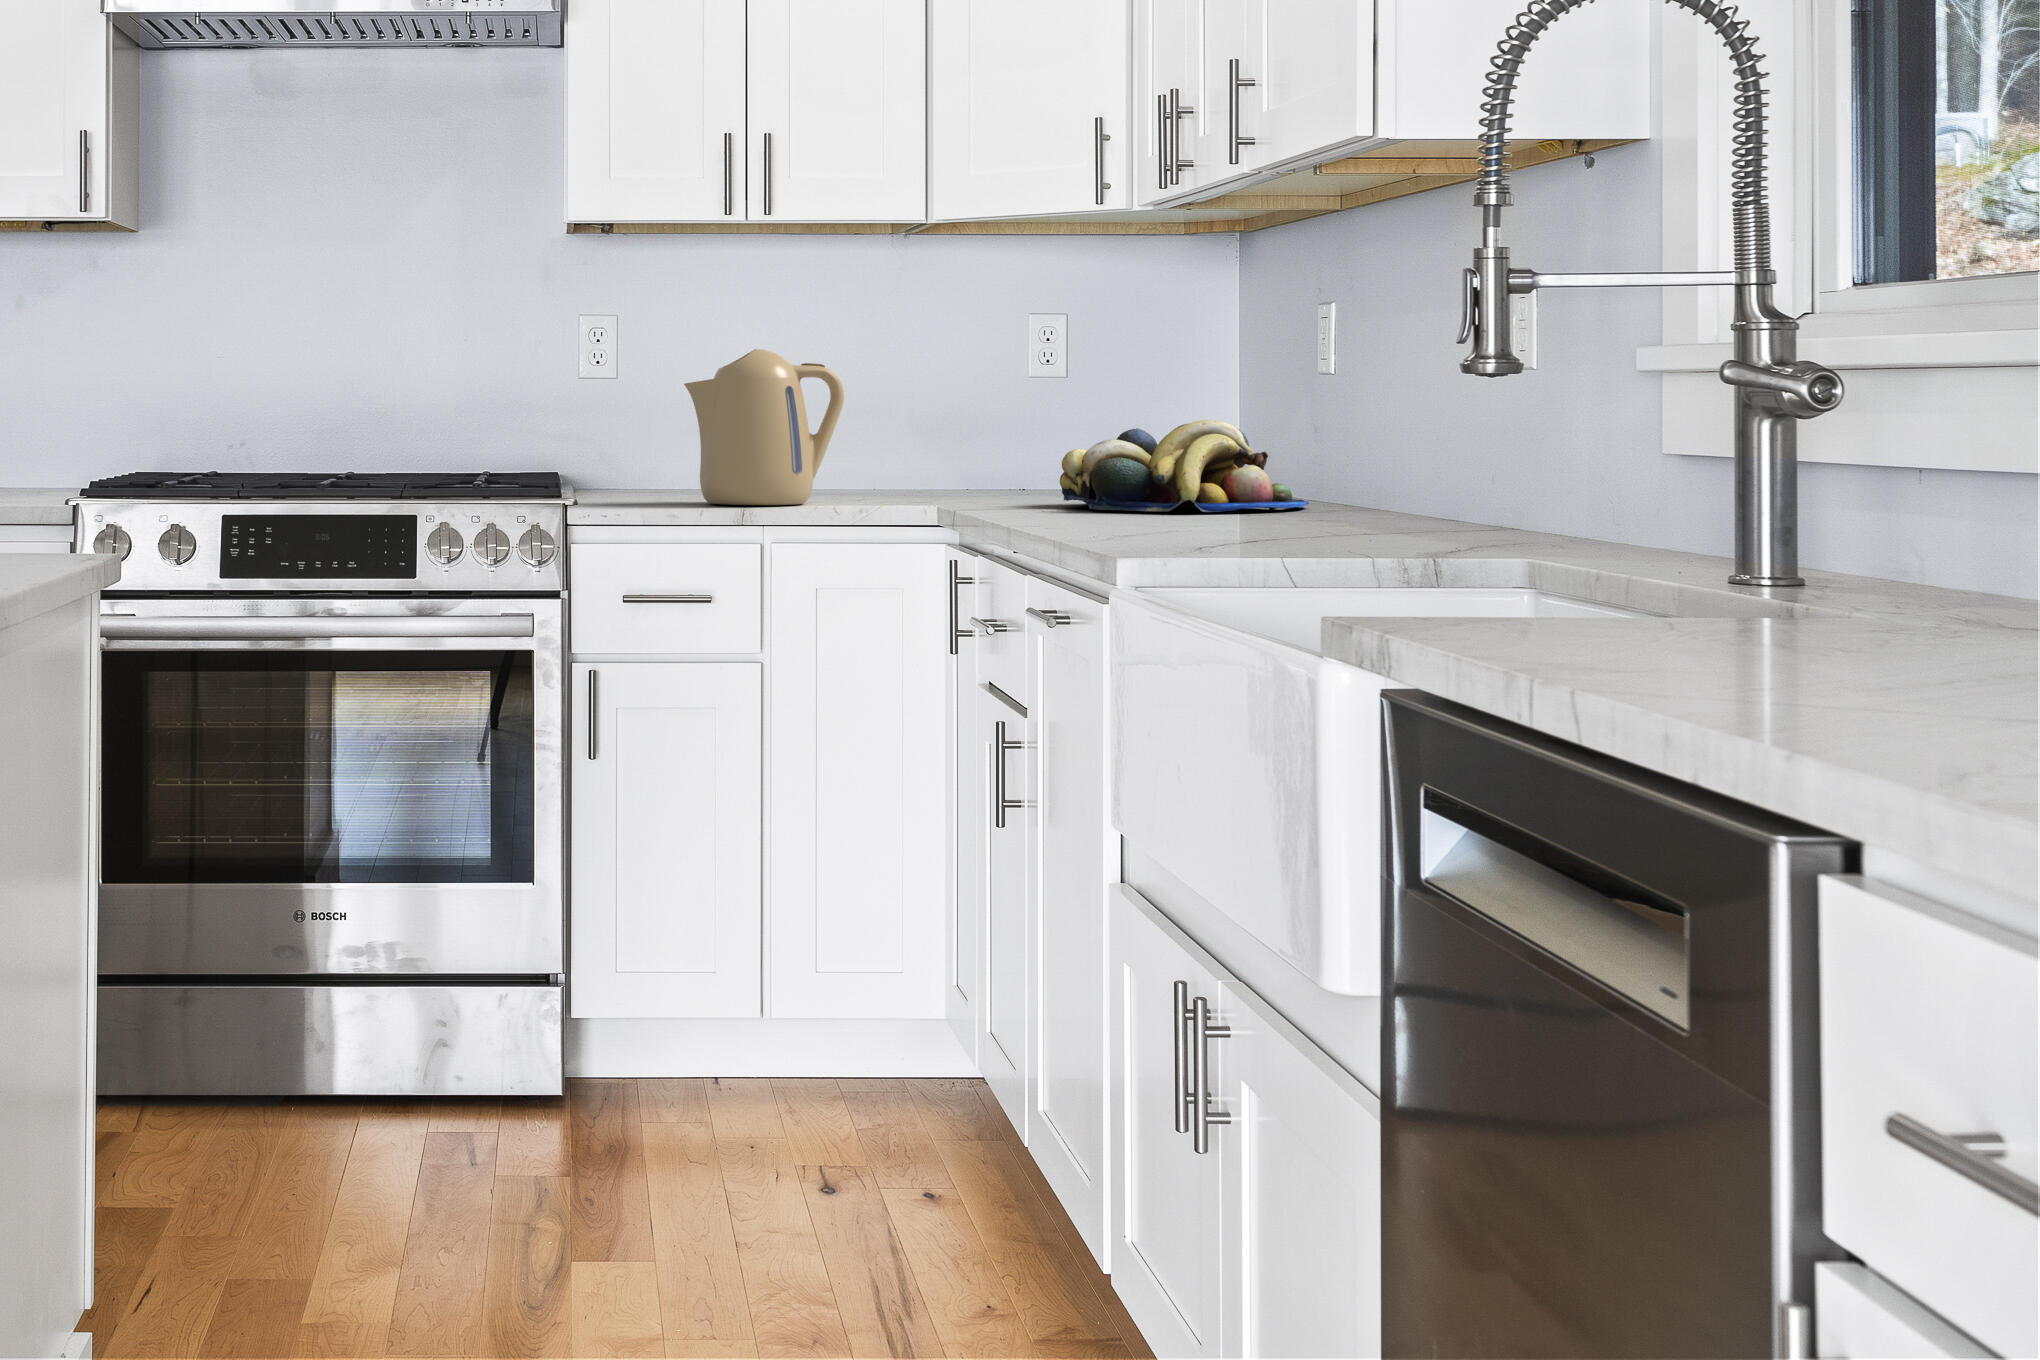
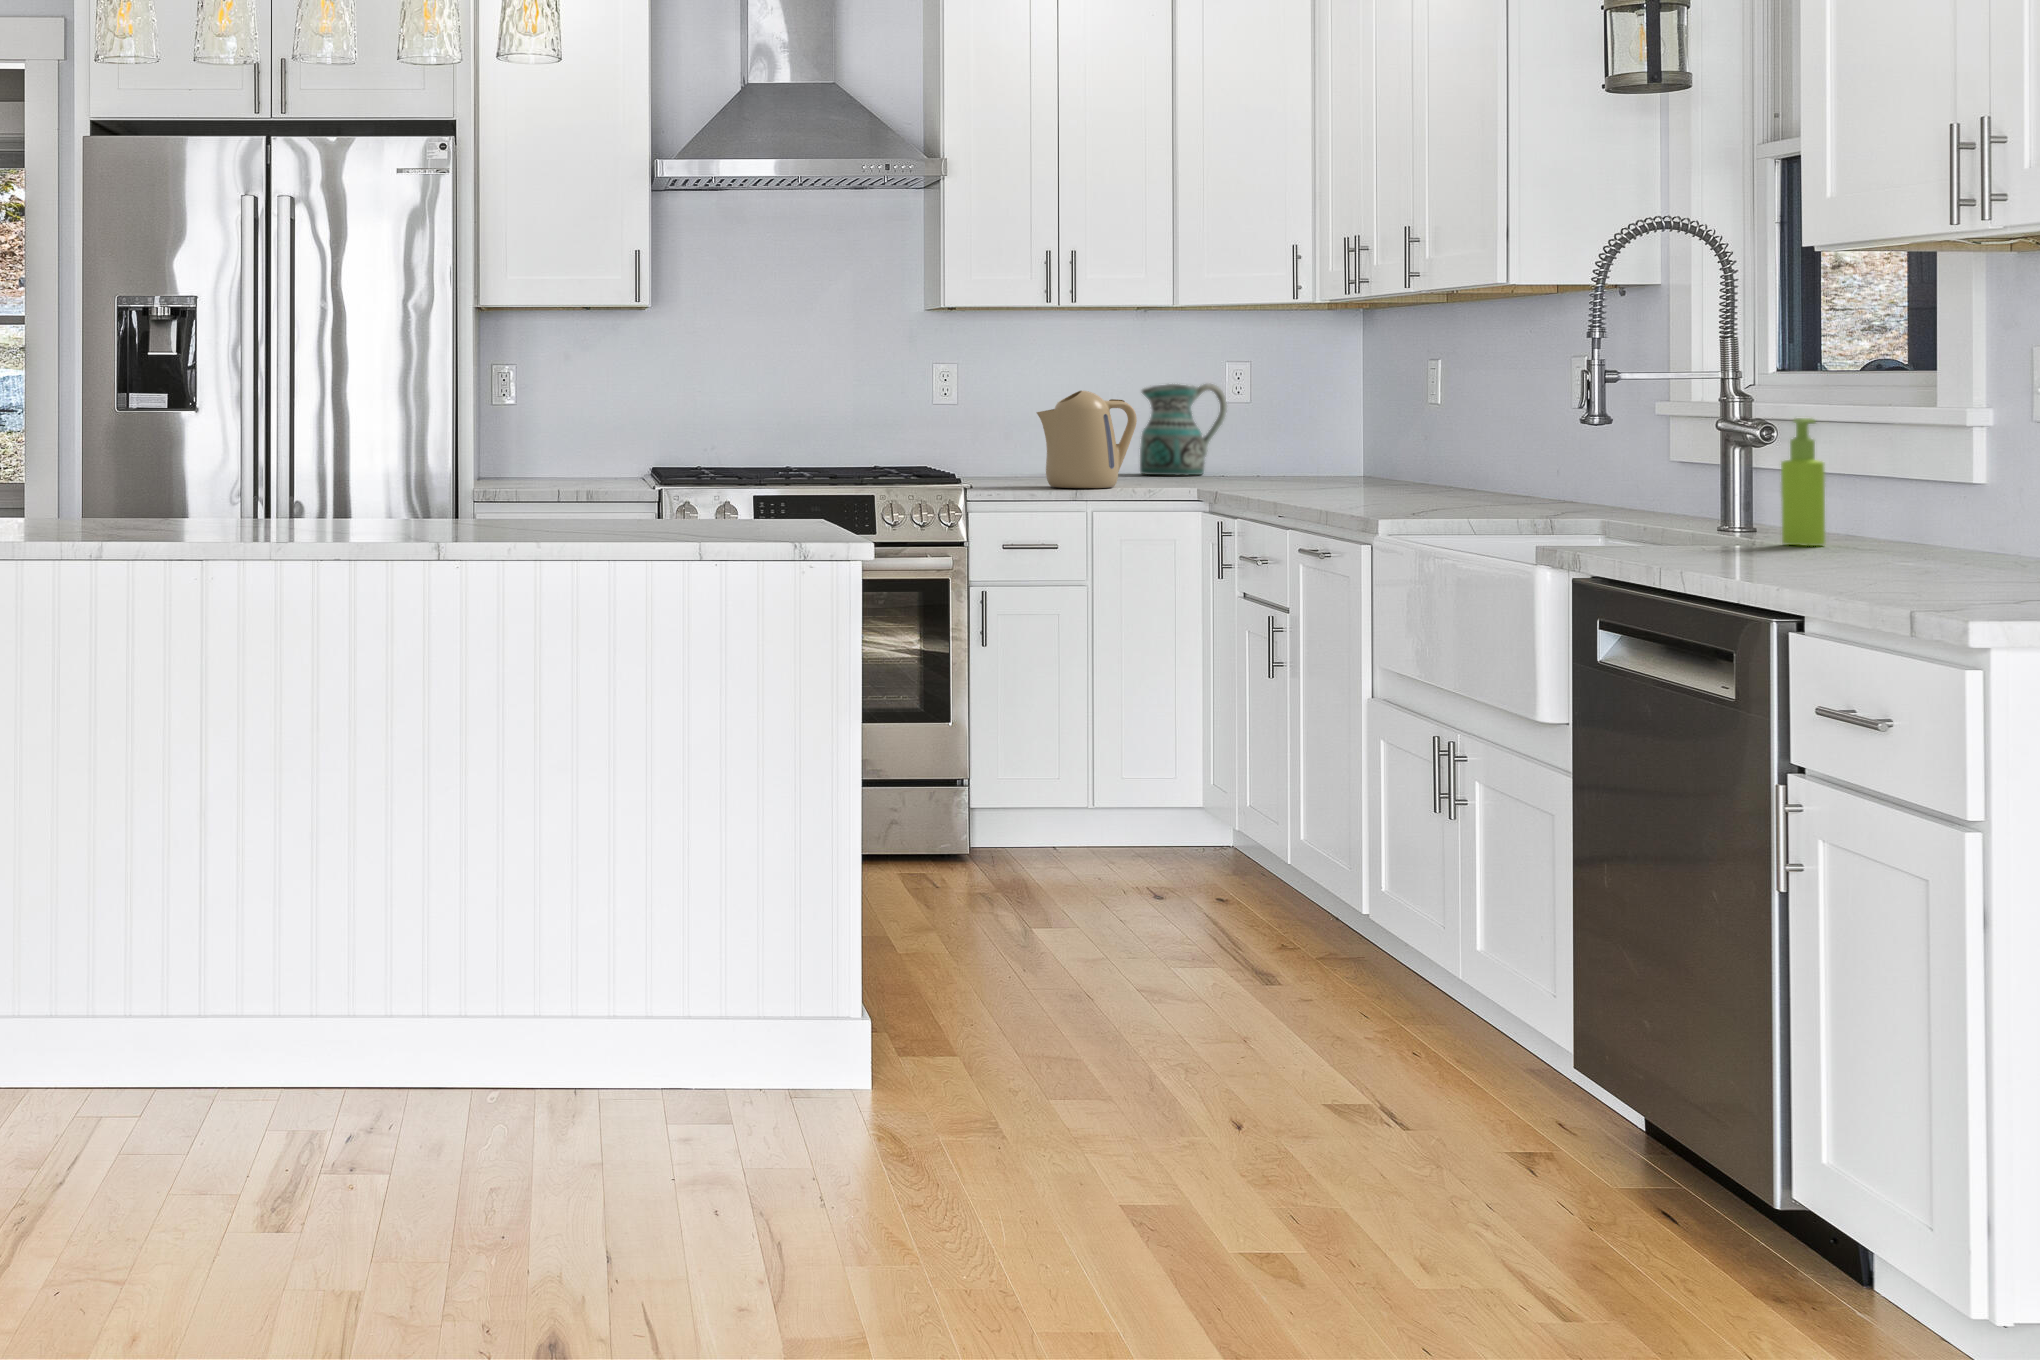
ceramic pitcher: none [895,347,1027,487] -> present [1140,384,1227,475]
soap dispenser: none [1843,351,1936,622] -> present [1781,418,1825,546]
fruit bowl: present [1060,420,1309,512] -> none [1279,435,1437,492]

